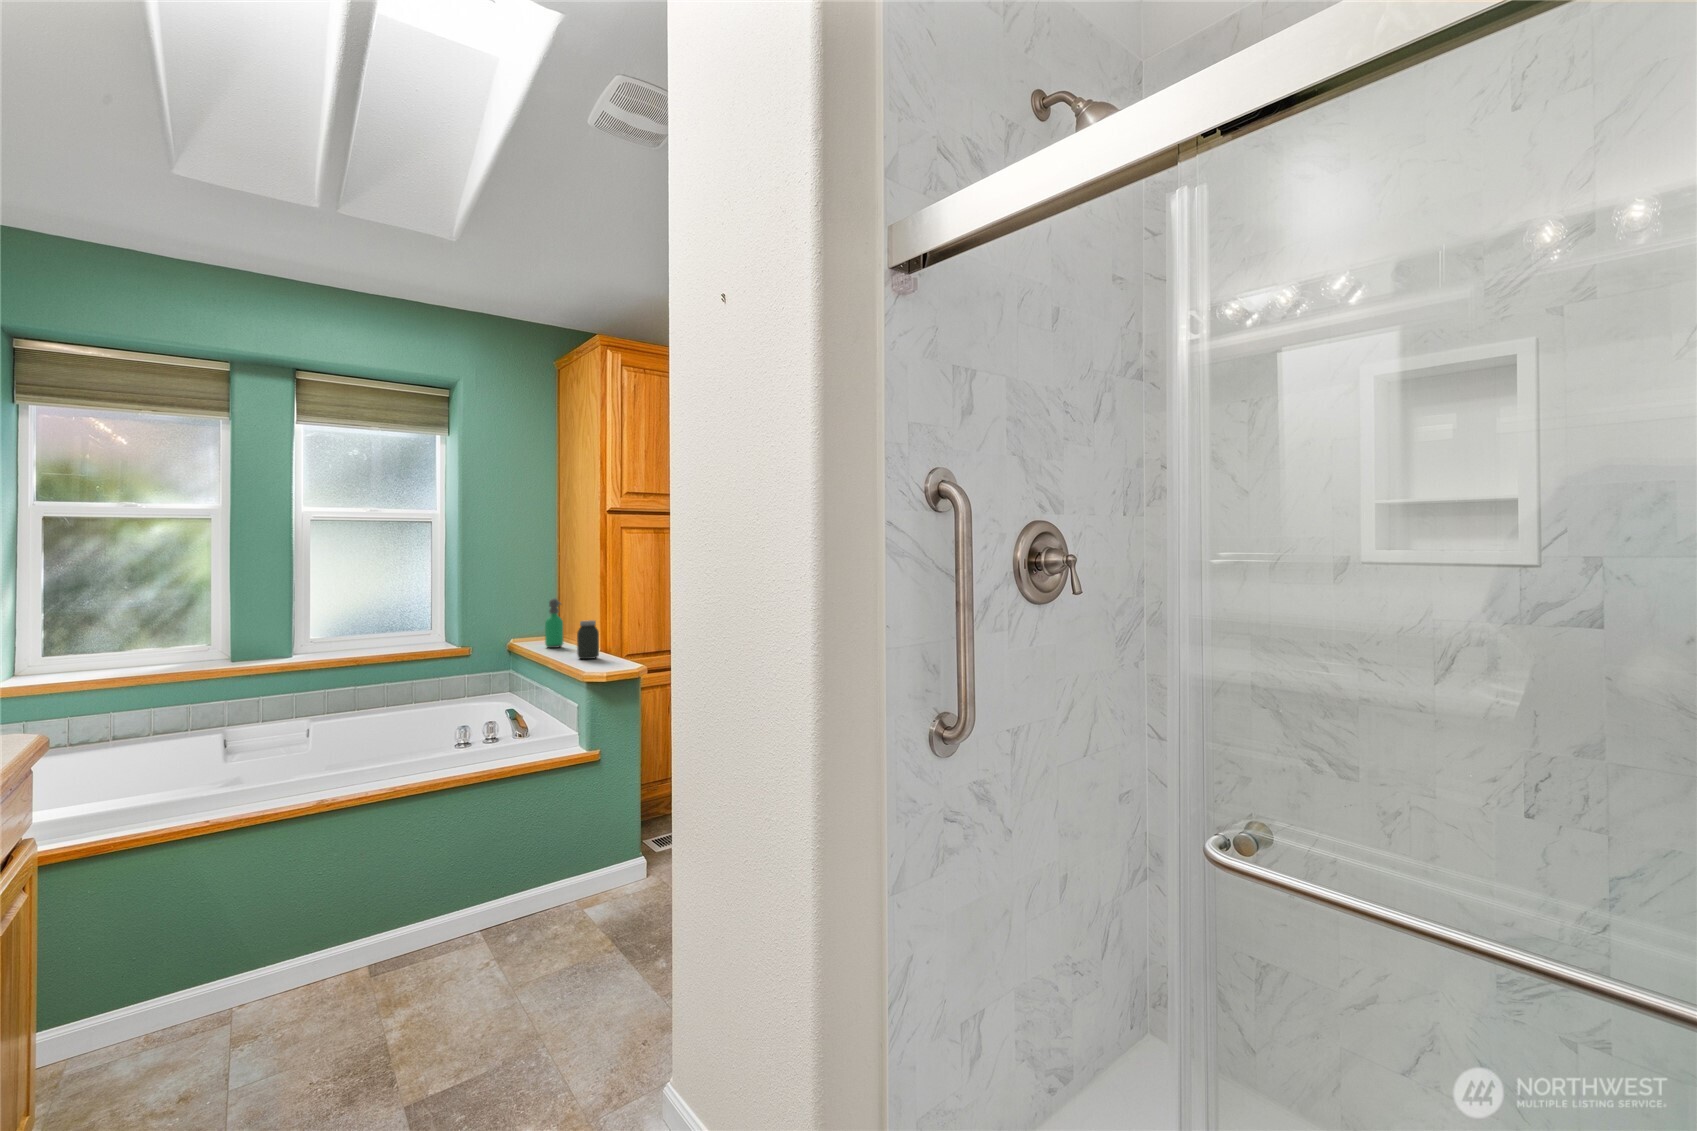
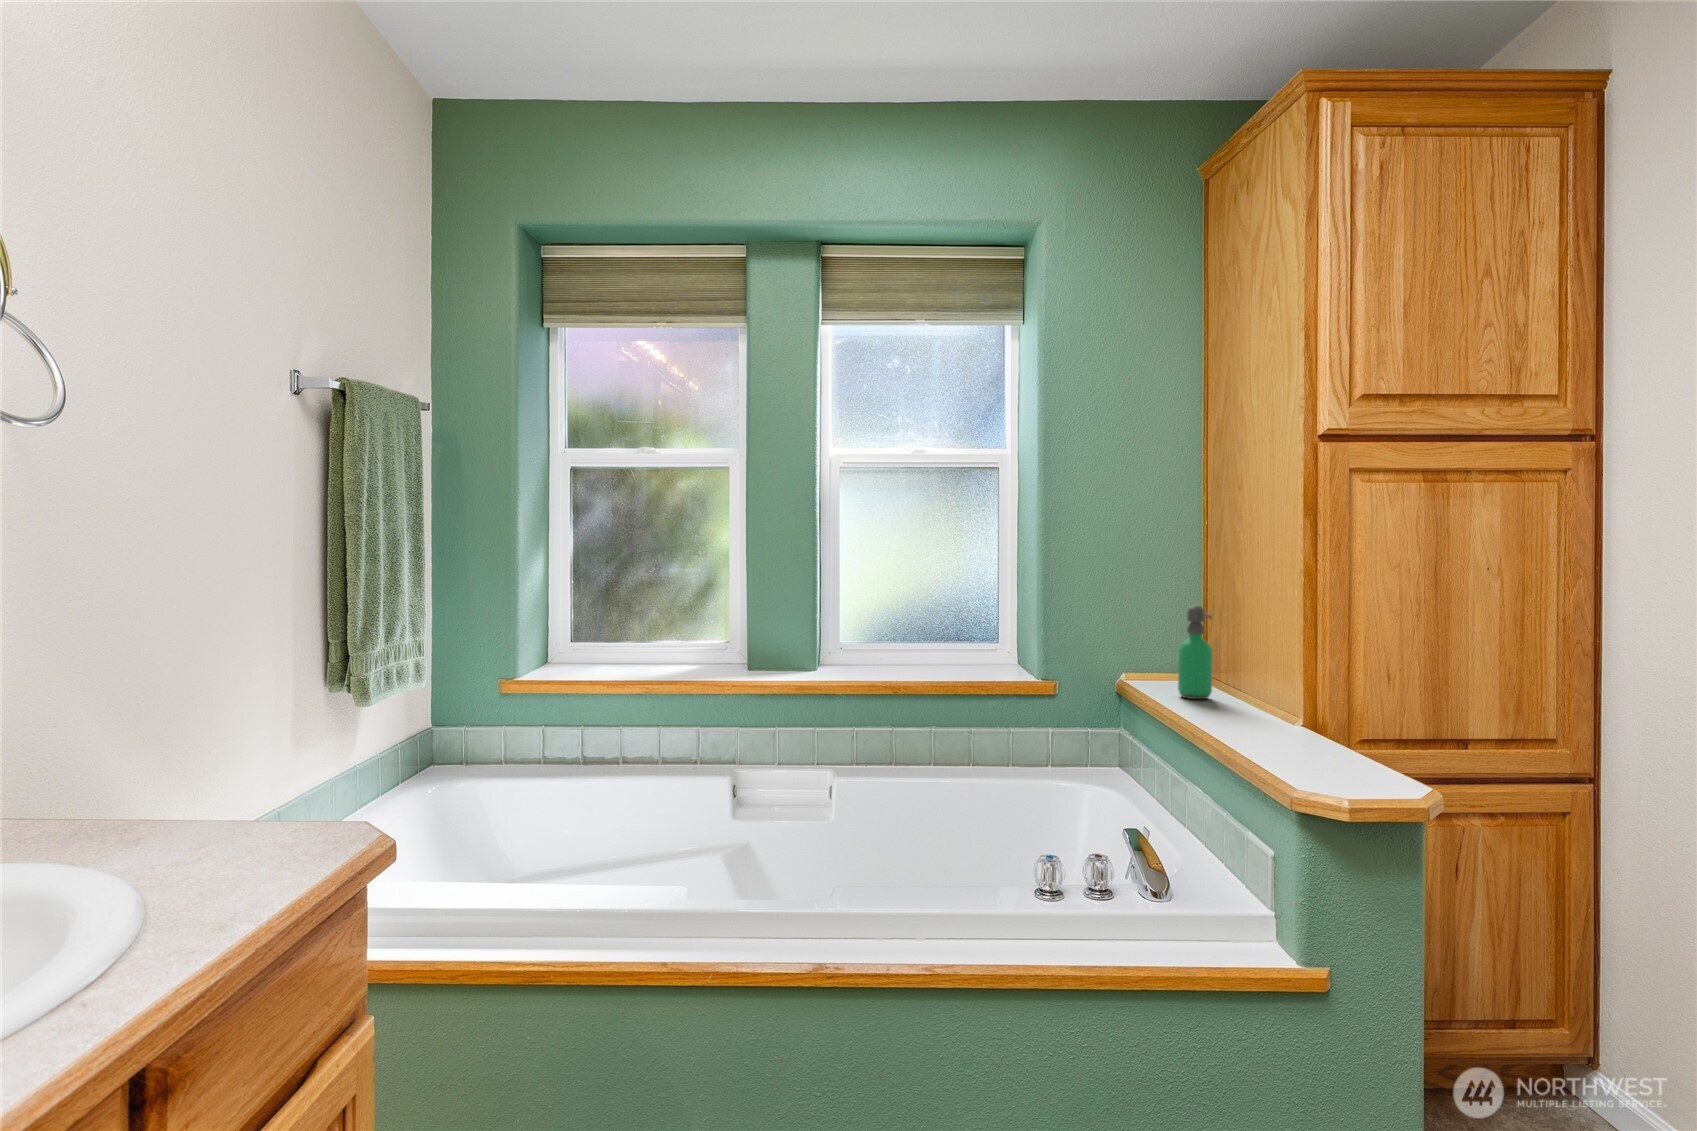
jar: present [577,620,599,659] -> none [1257,661,1305,744]

